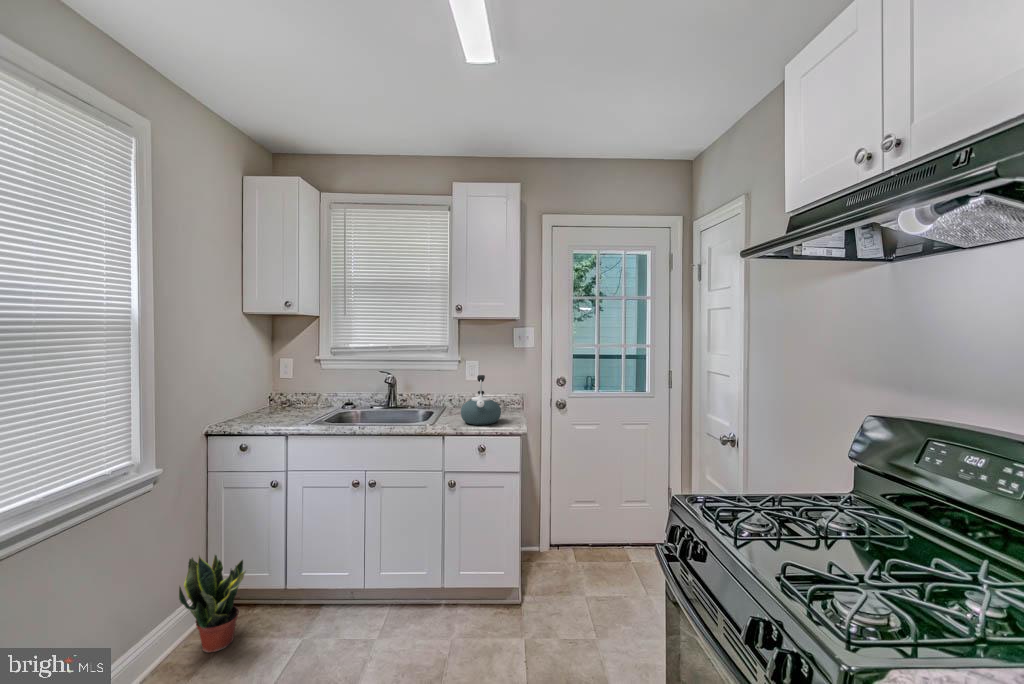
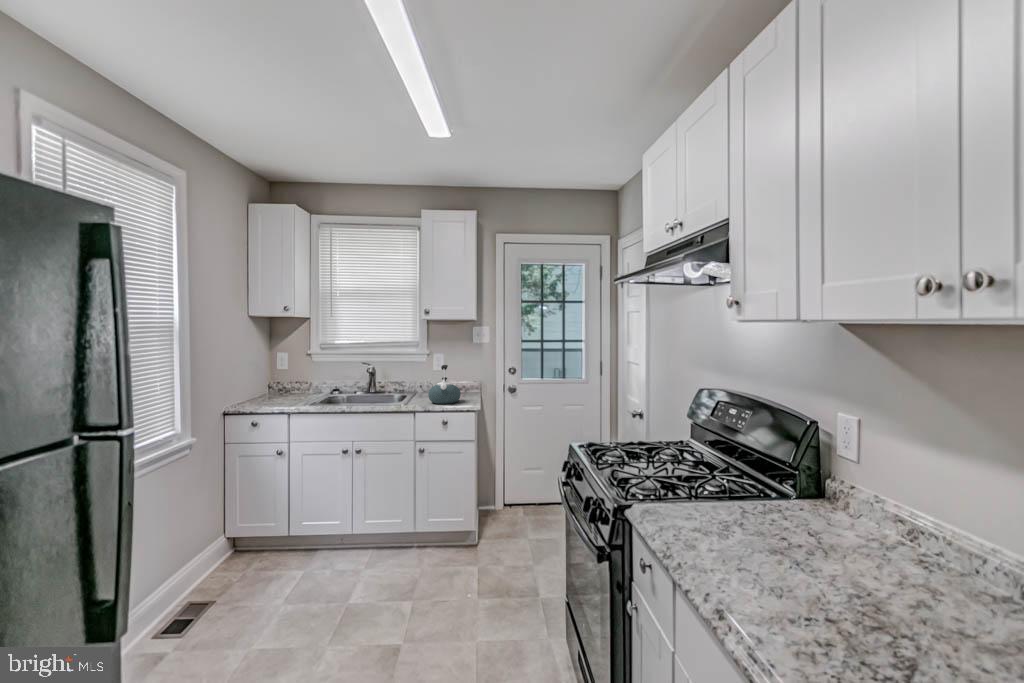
potted plant: present [179,554,245,652] -> none [211,503,262,580]

